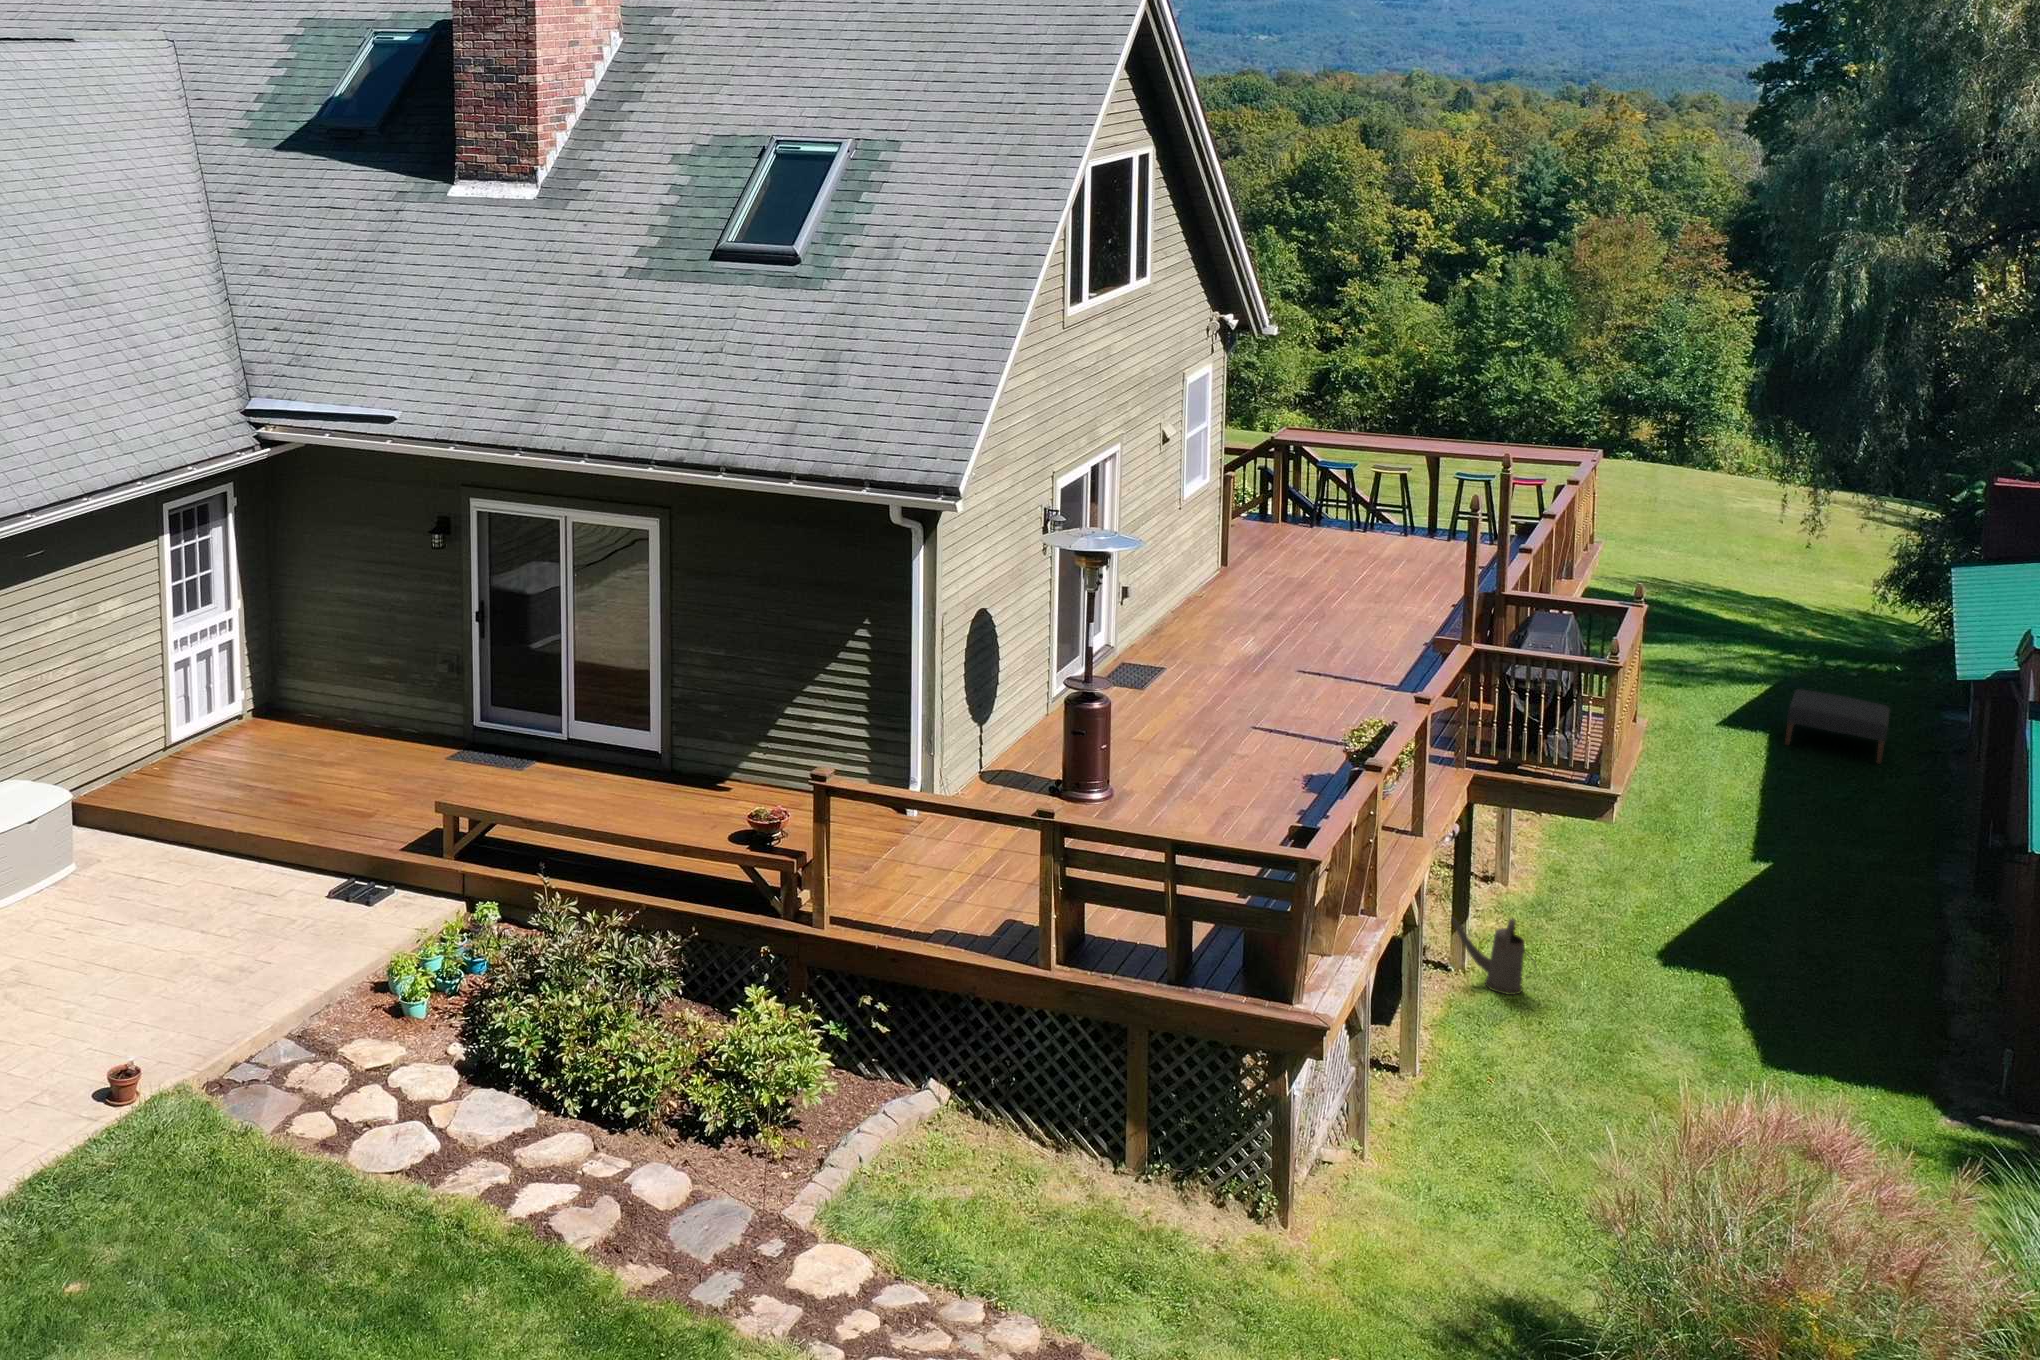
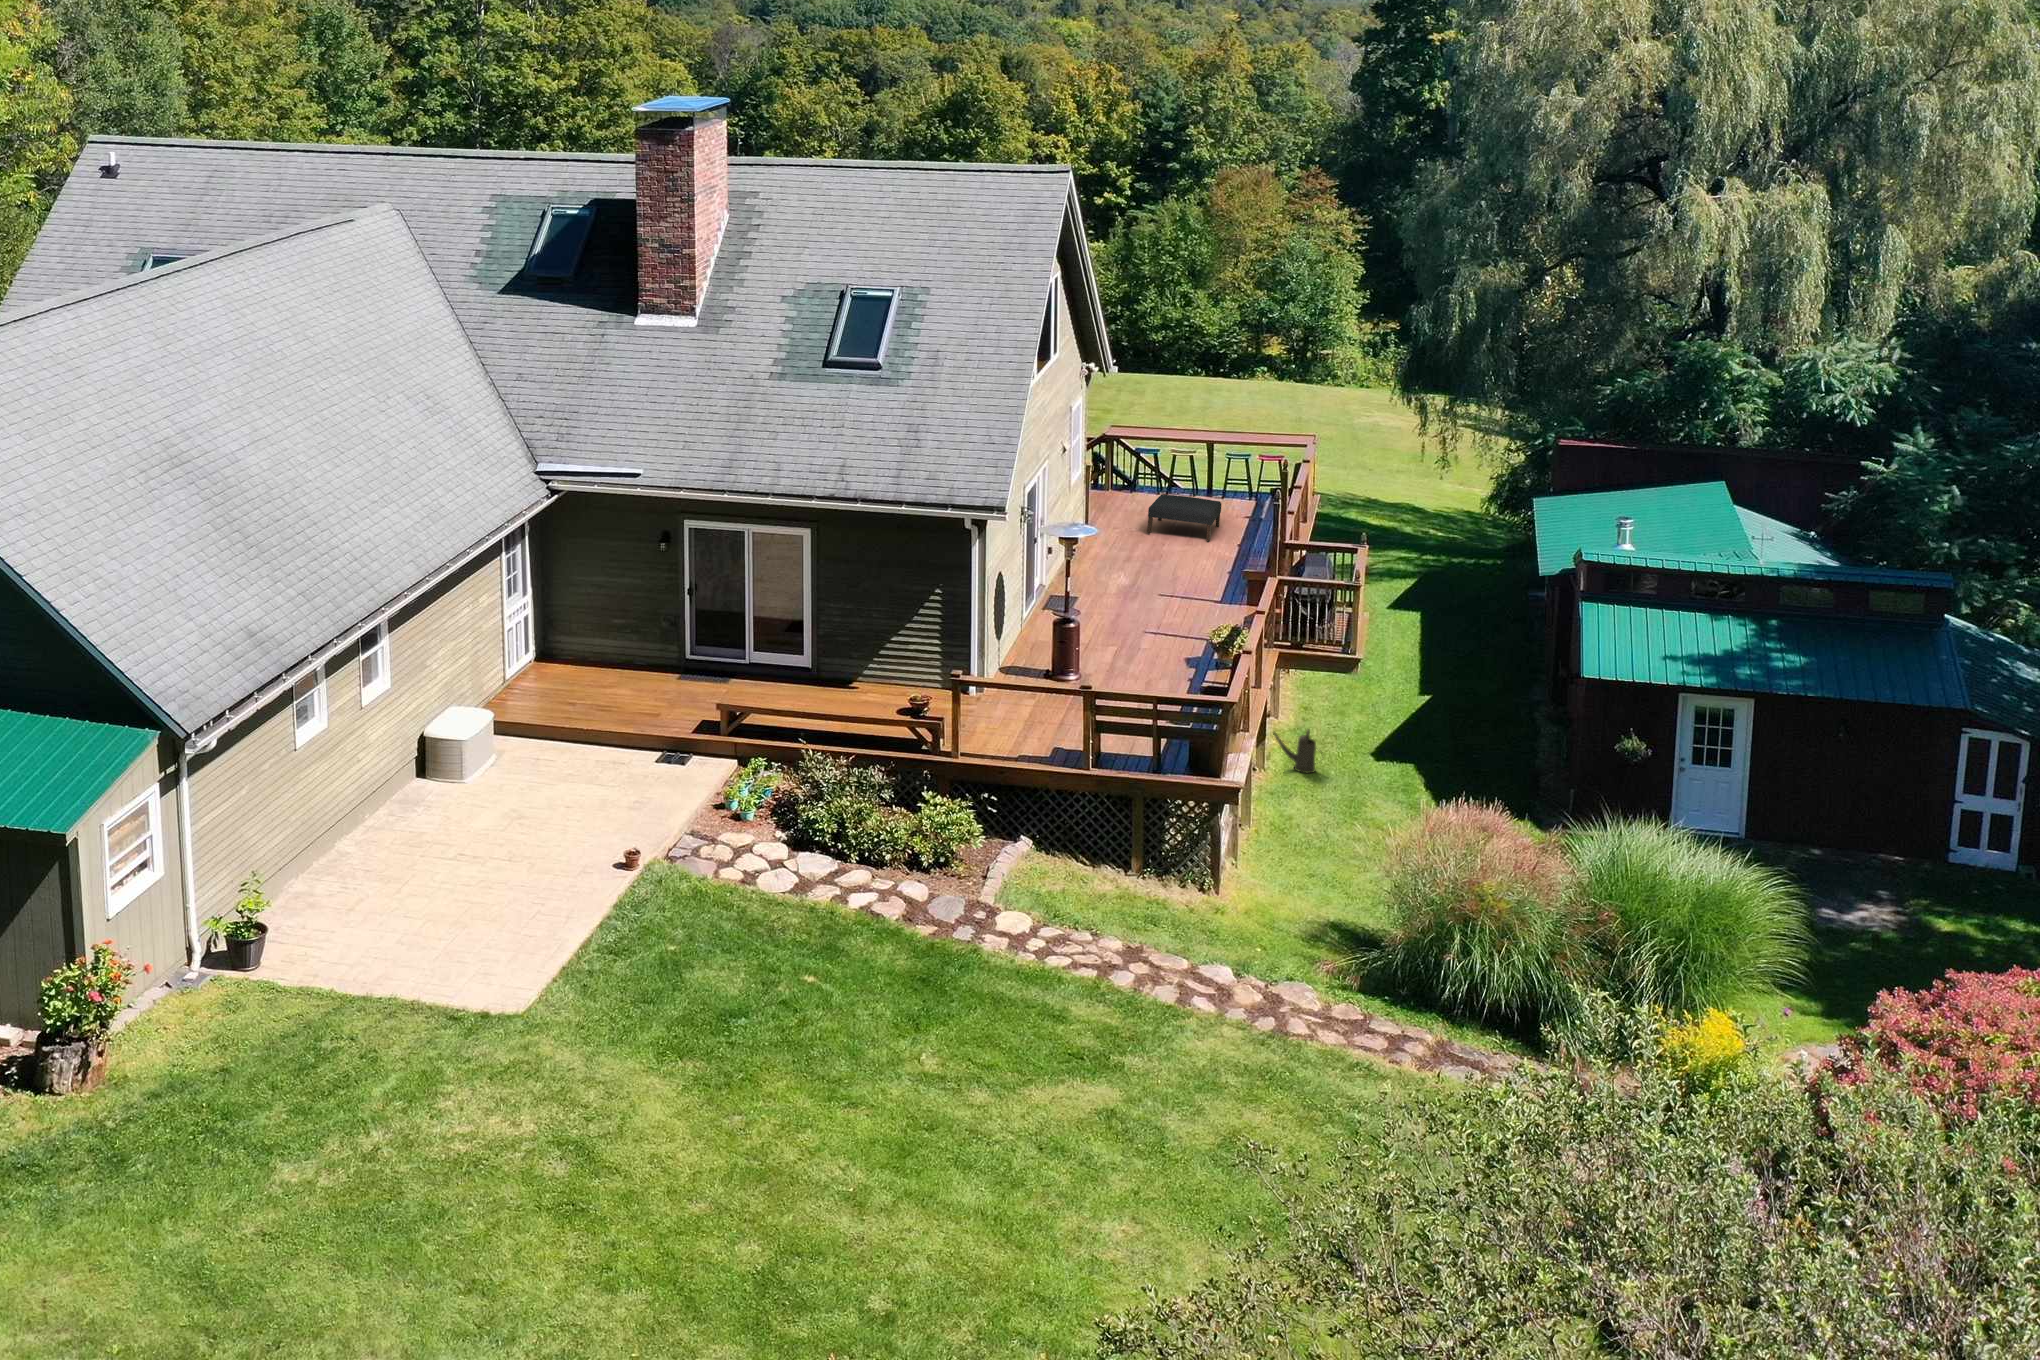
ottoman: present [1785,689,1889,764] -> present [1147,494,1221,541]

